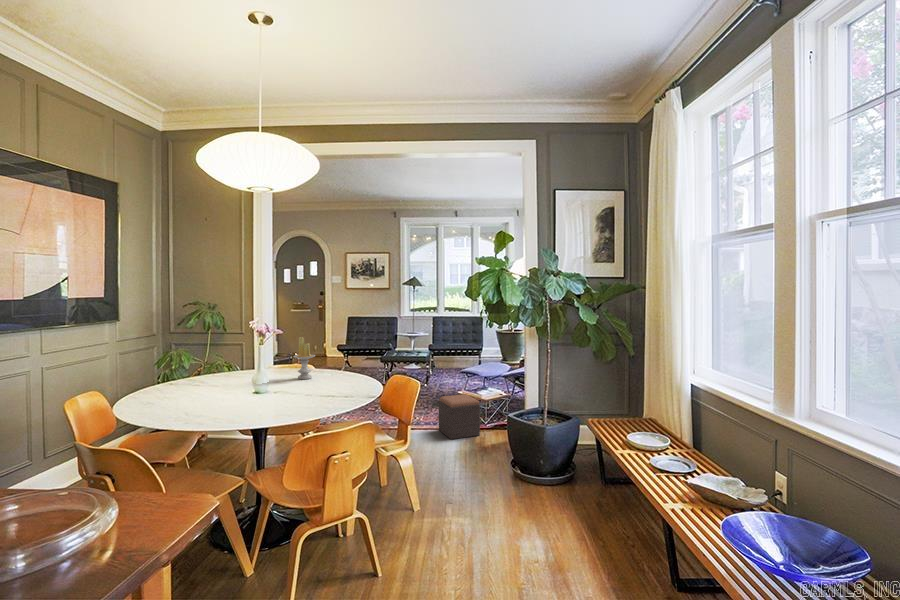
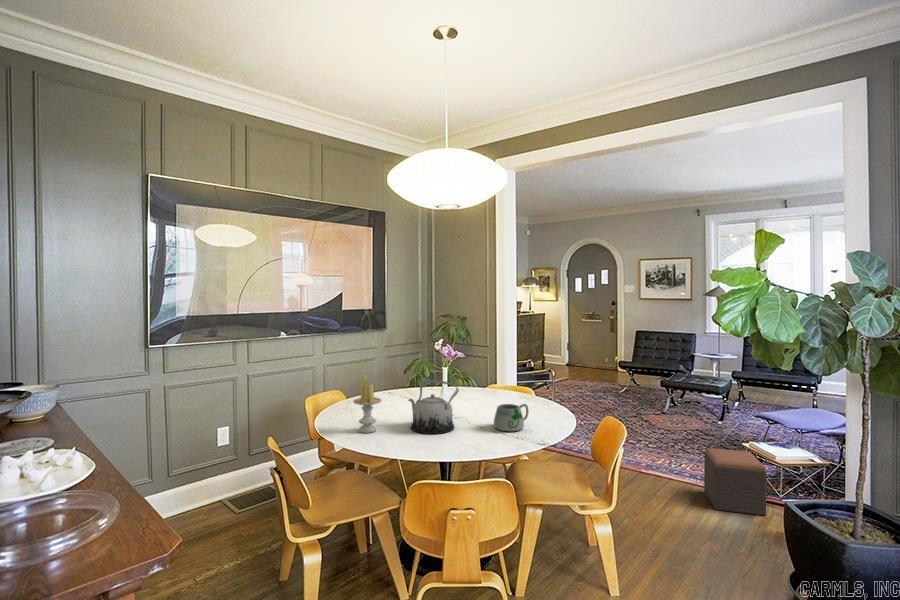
candle: present [293,337,315,379] -> present [353,375,382,433]
teapot: none [239,357,296,407] -> present [408,380,459,434]
mug: none [325,370,361,394] -> present [494,404,528,431]

